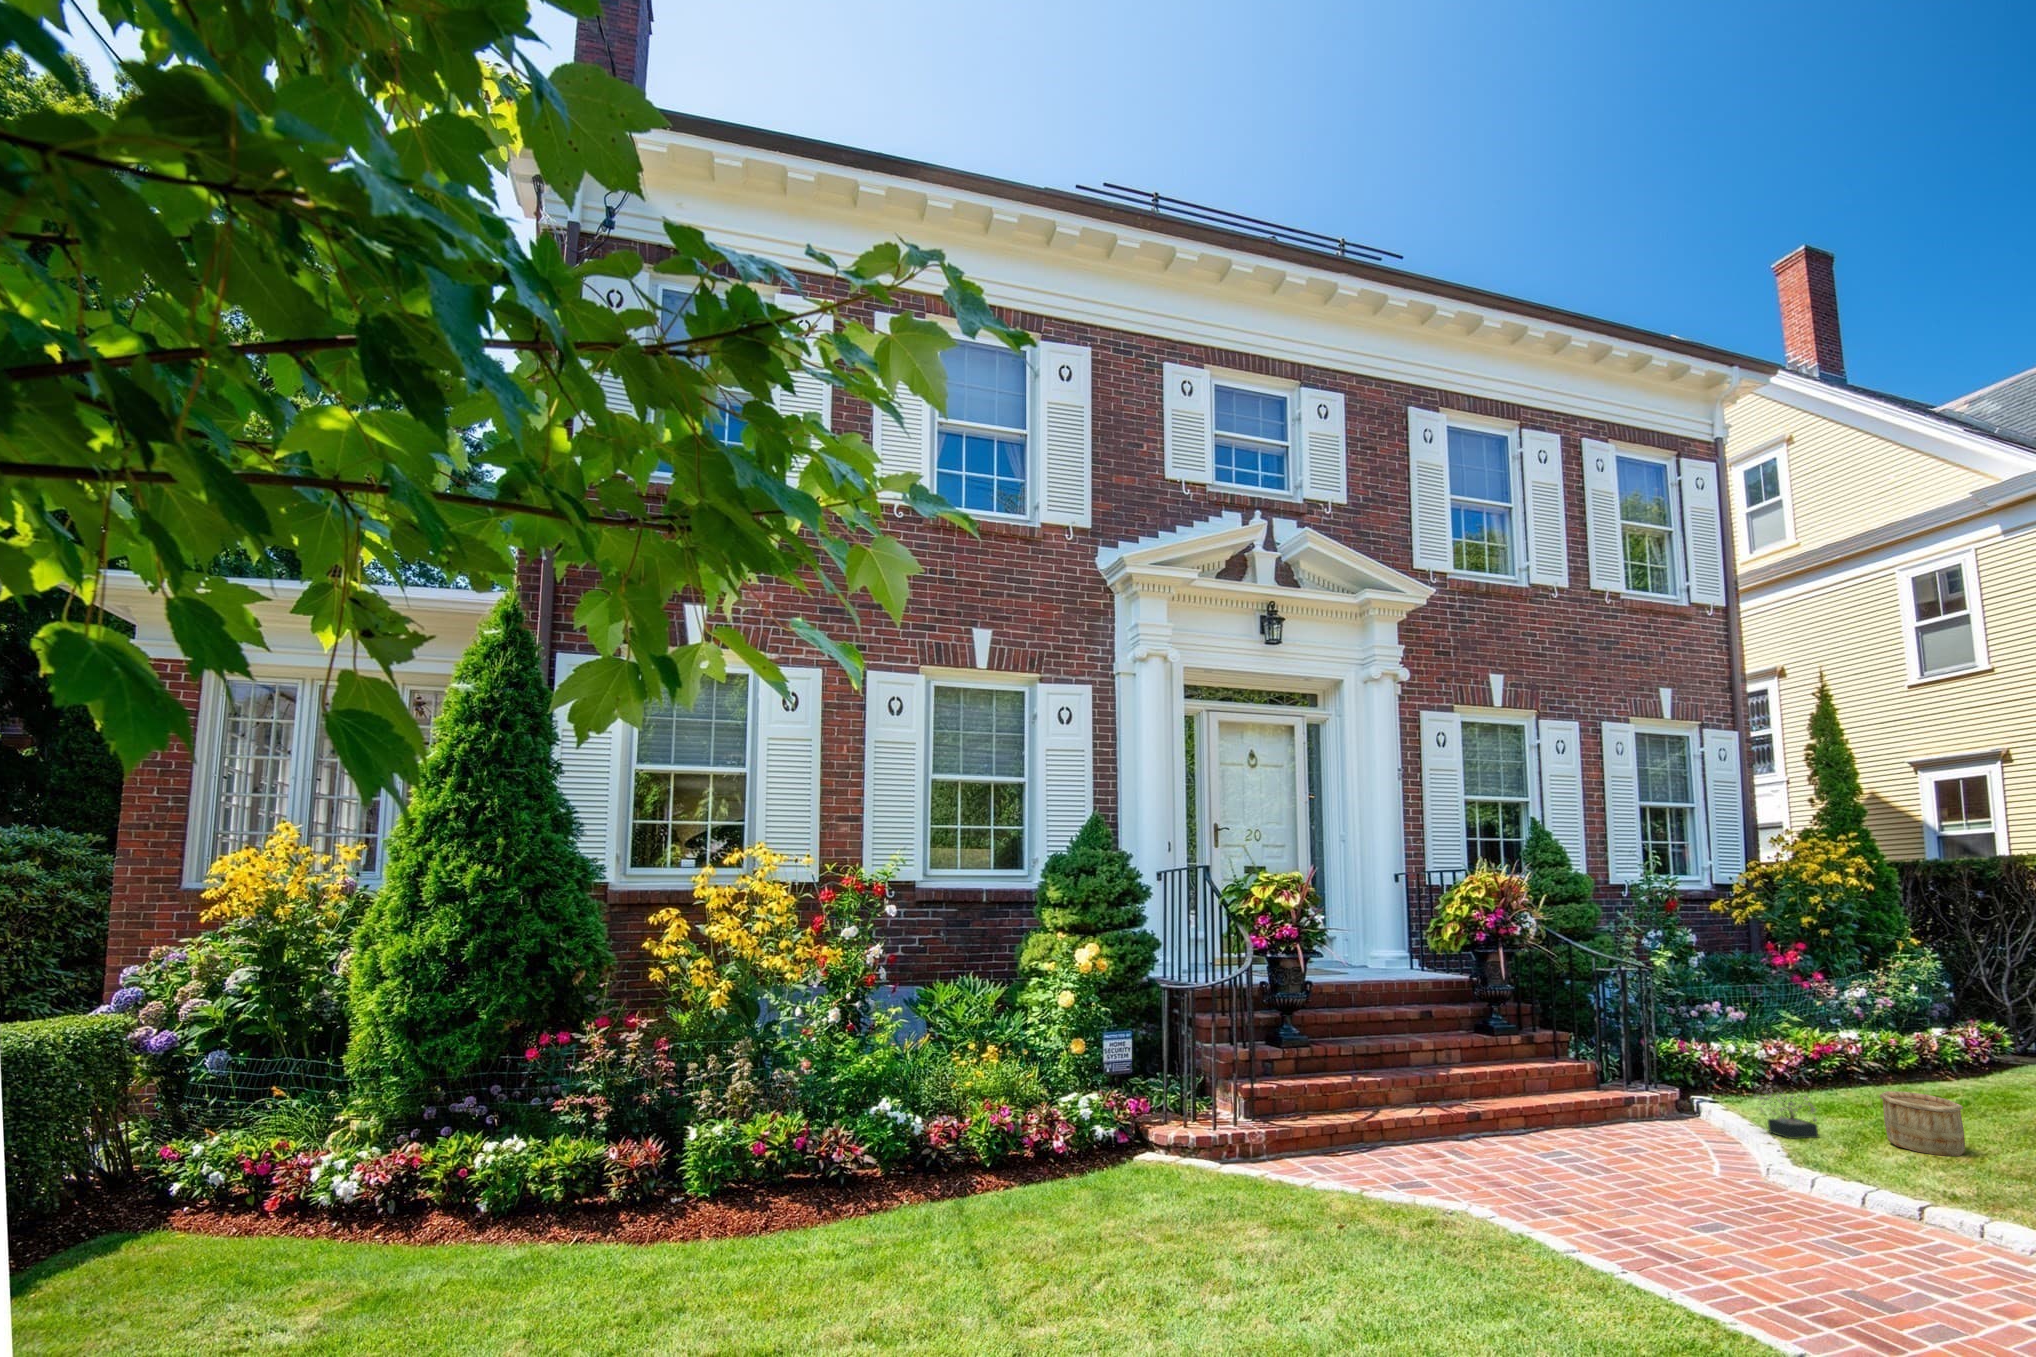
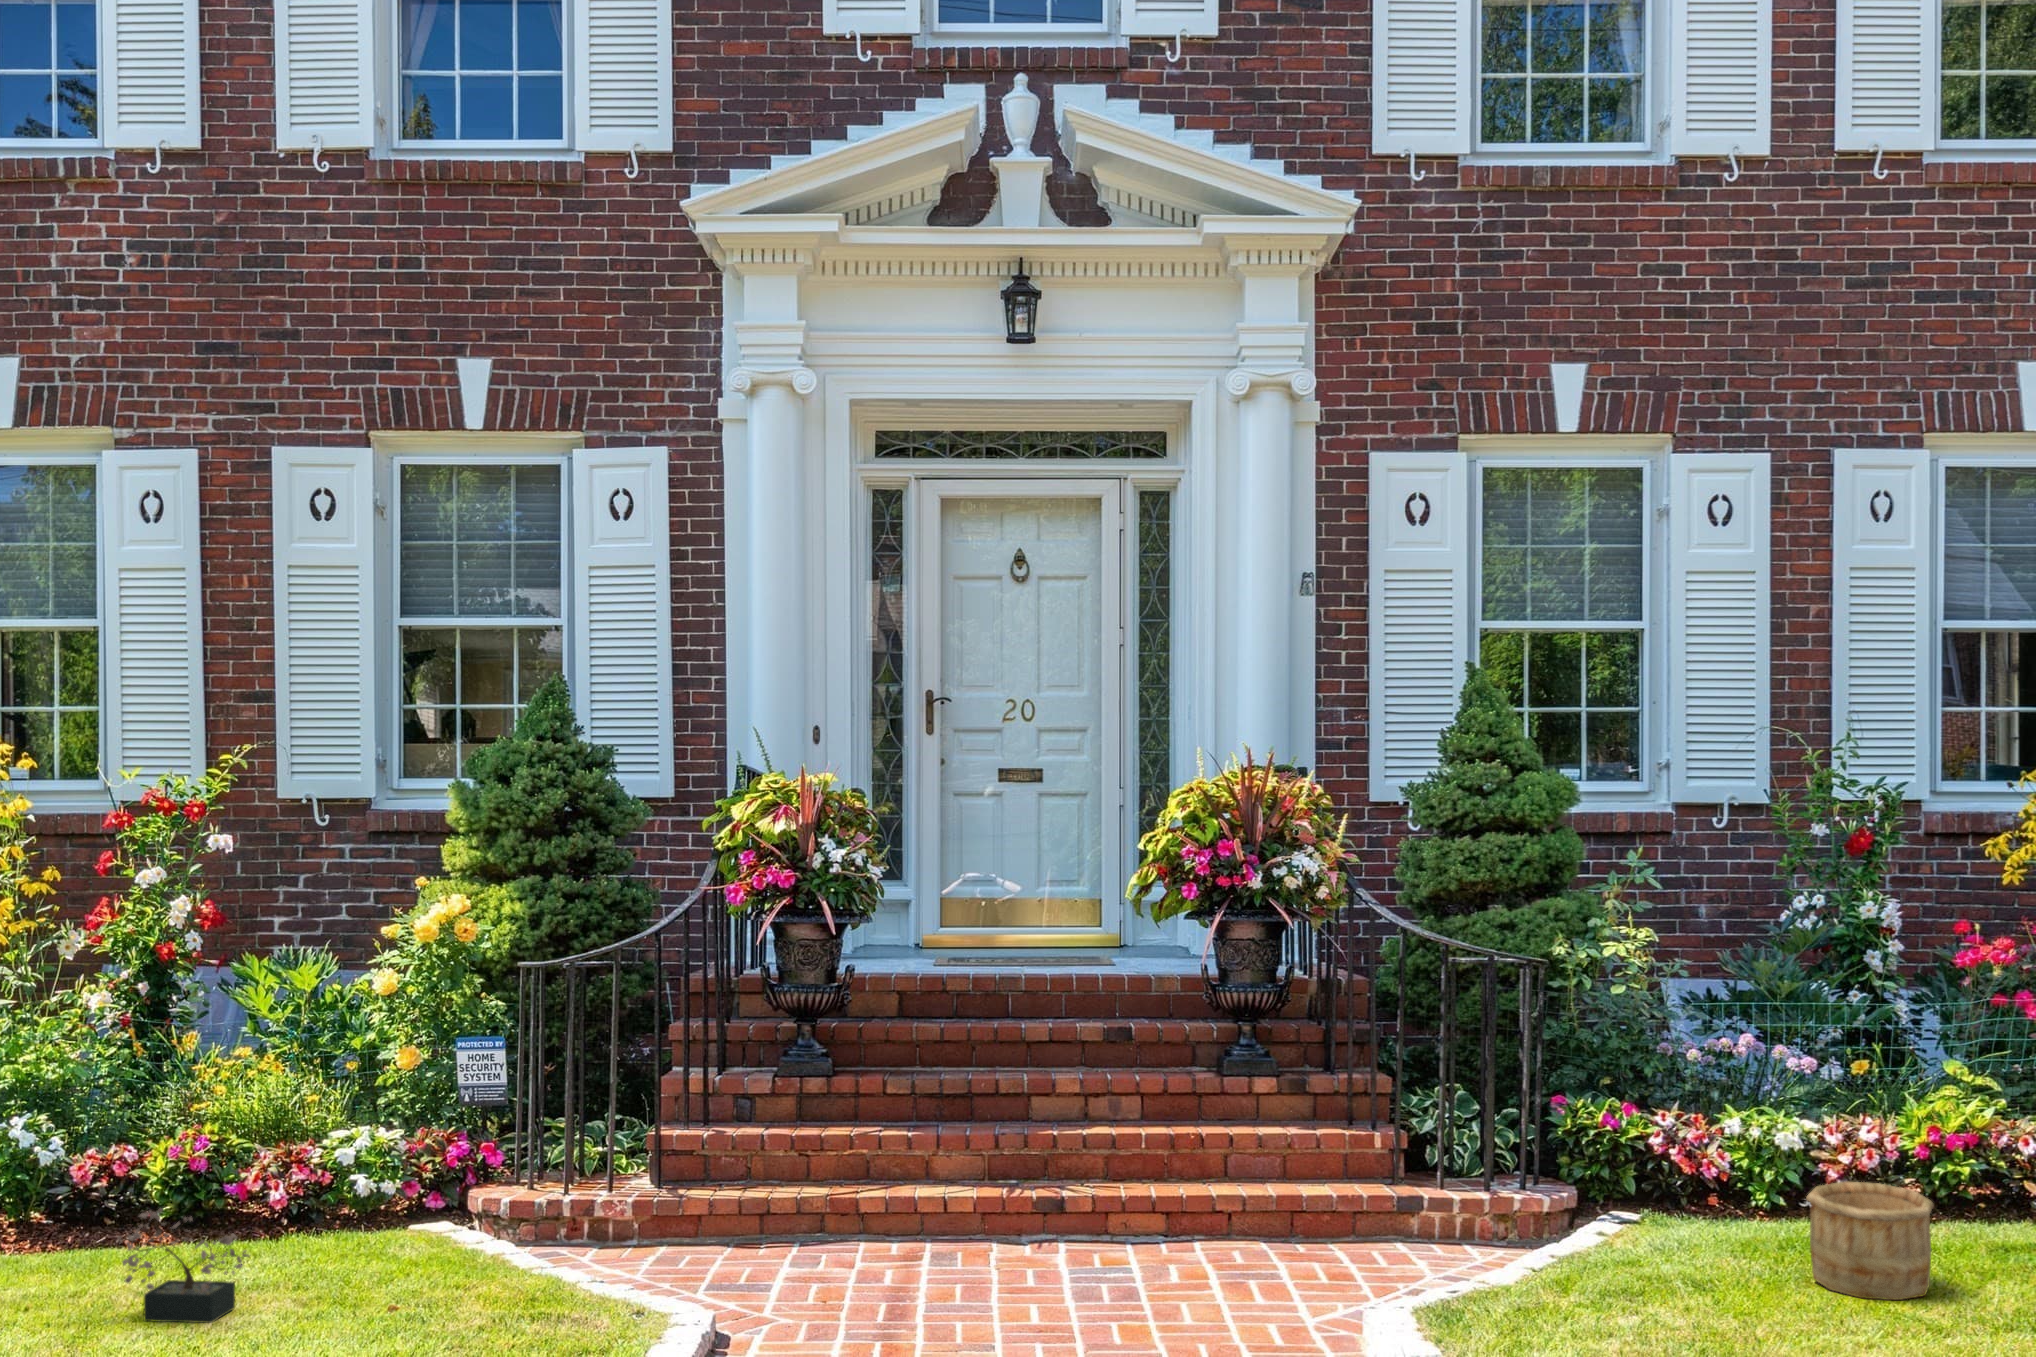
decorative plant: present [1754,1084,1818,1139] -> present [118,1208,249,1323]

